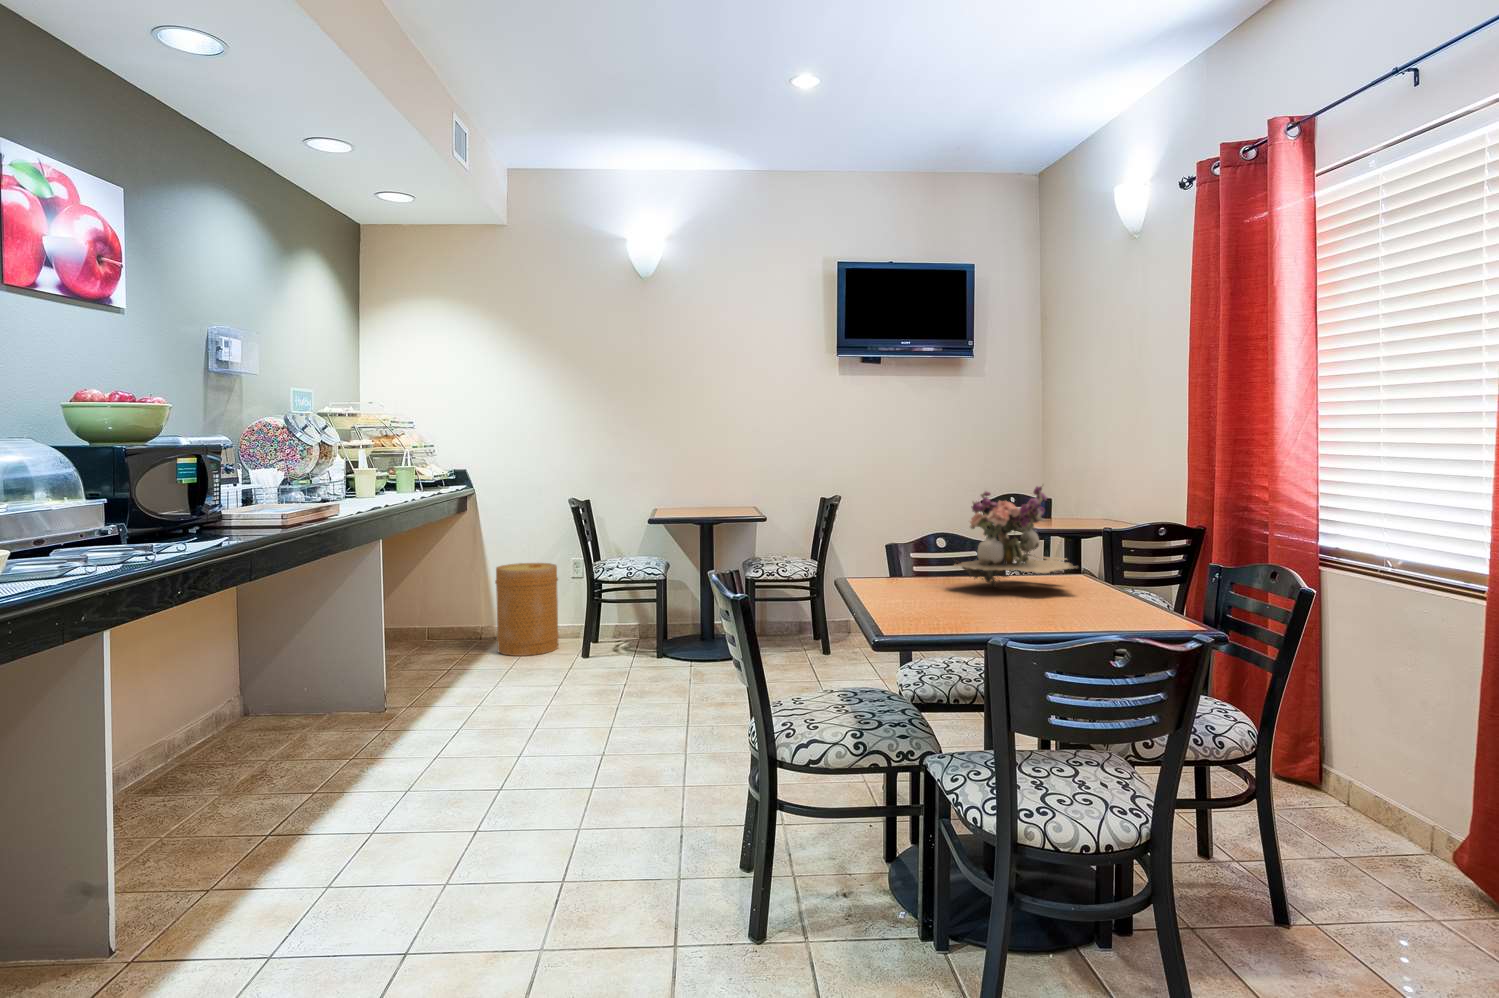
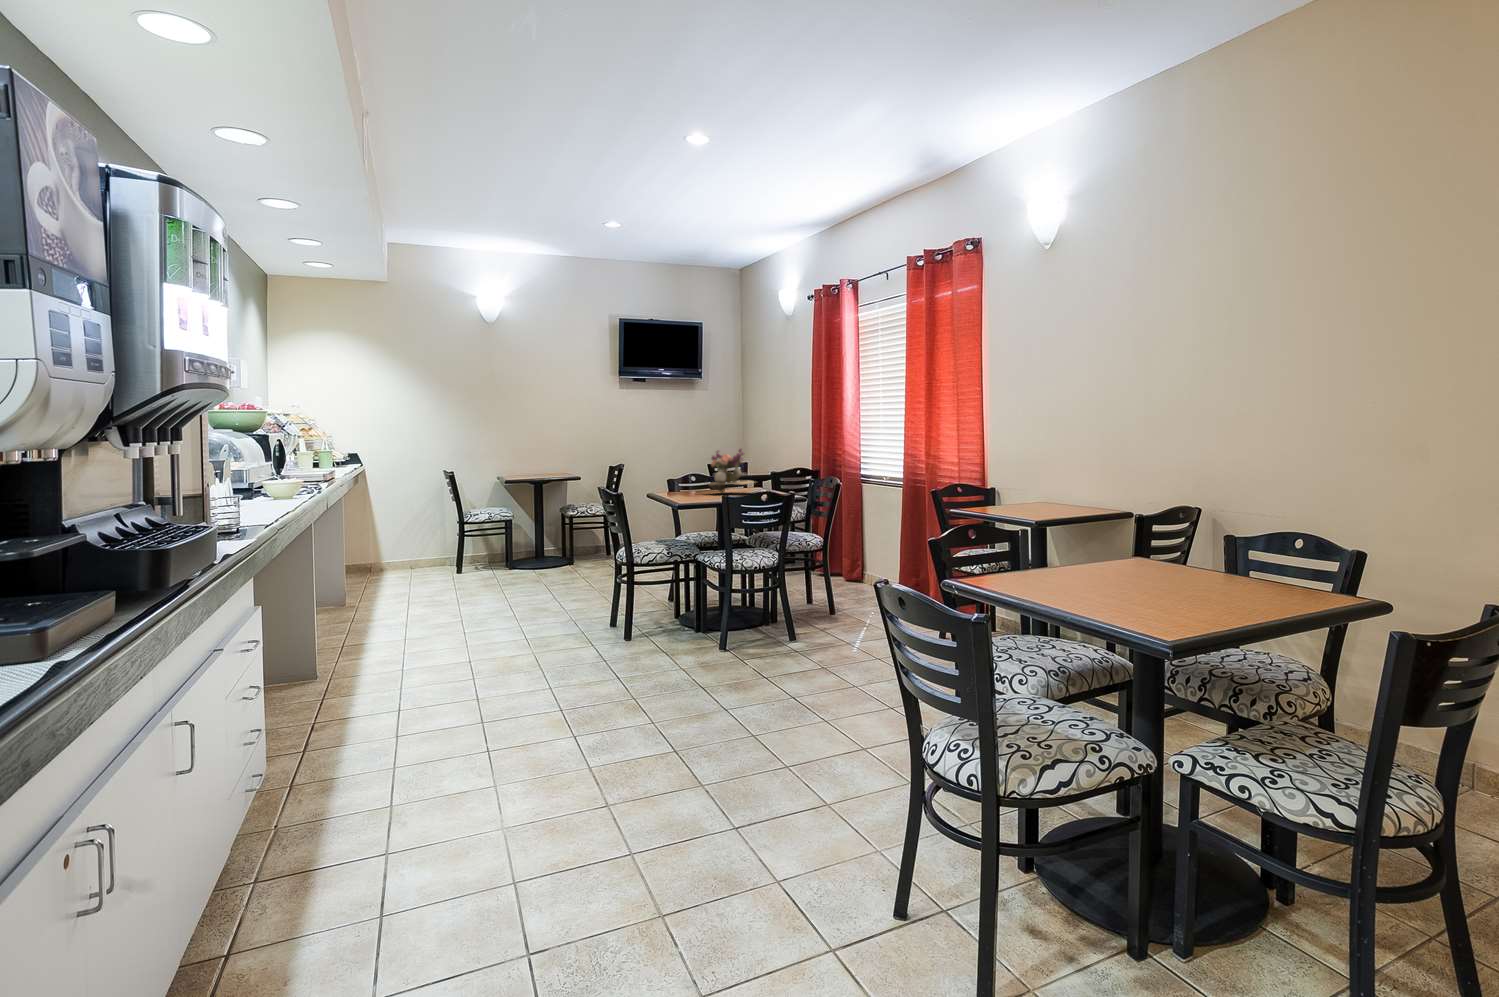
basket: present [495,563,559,656] -> none [389,514,436,575]

